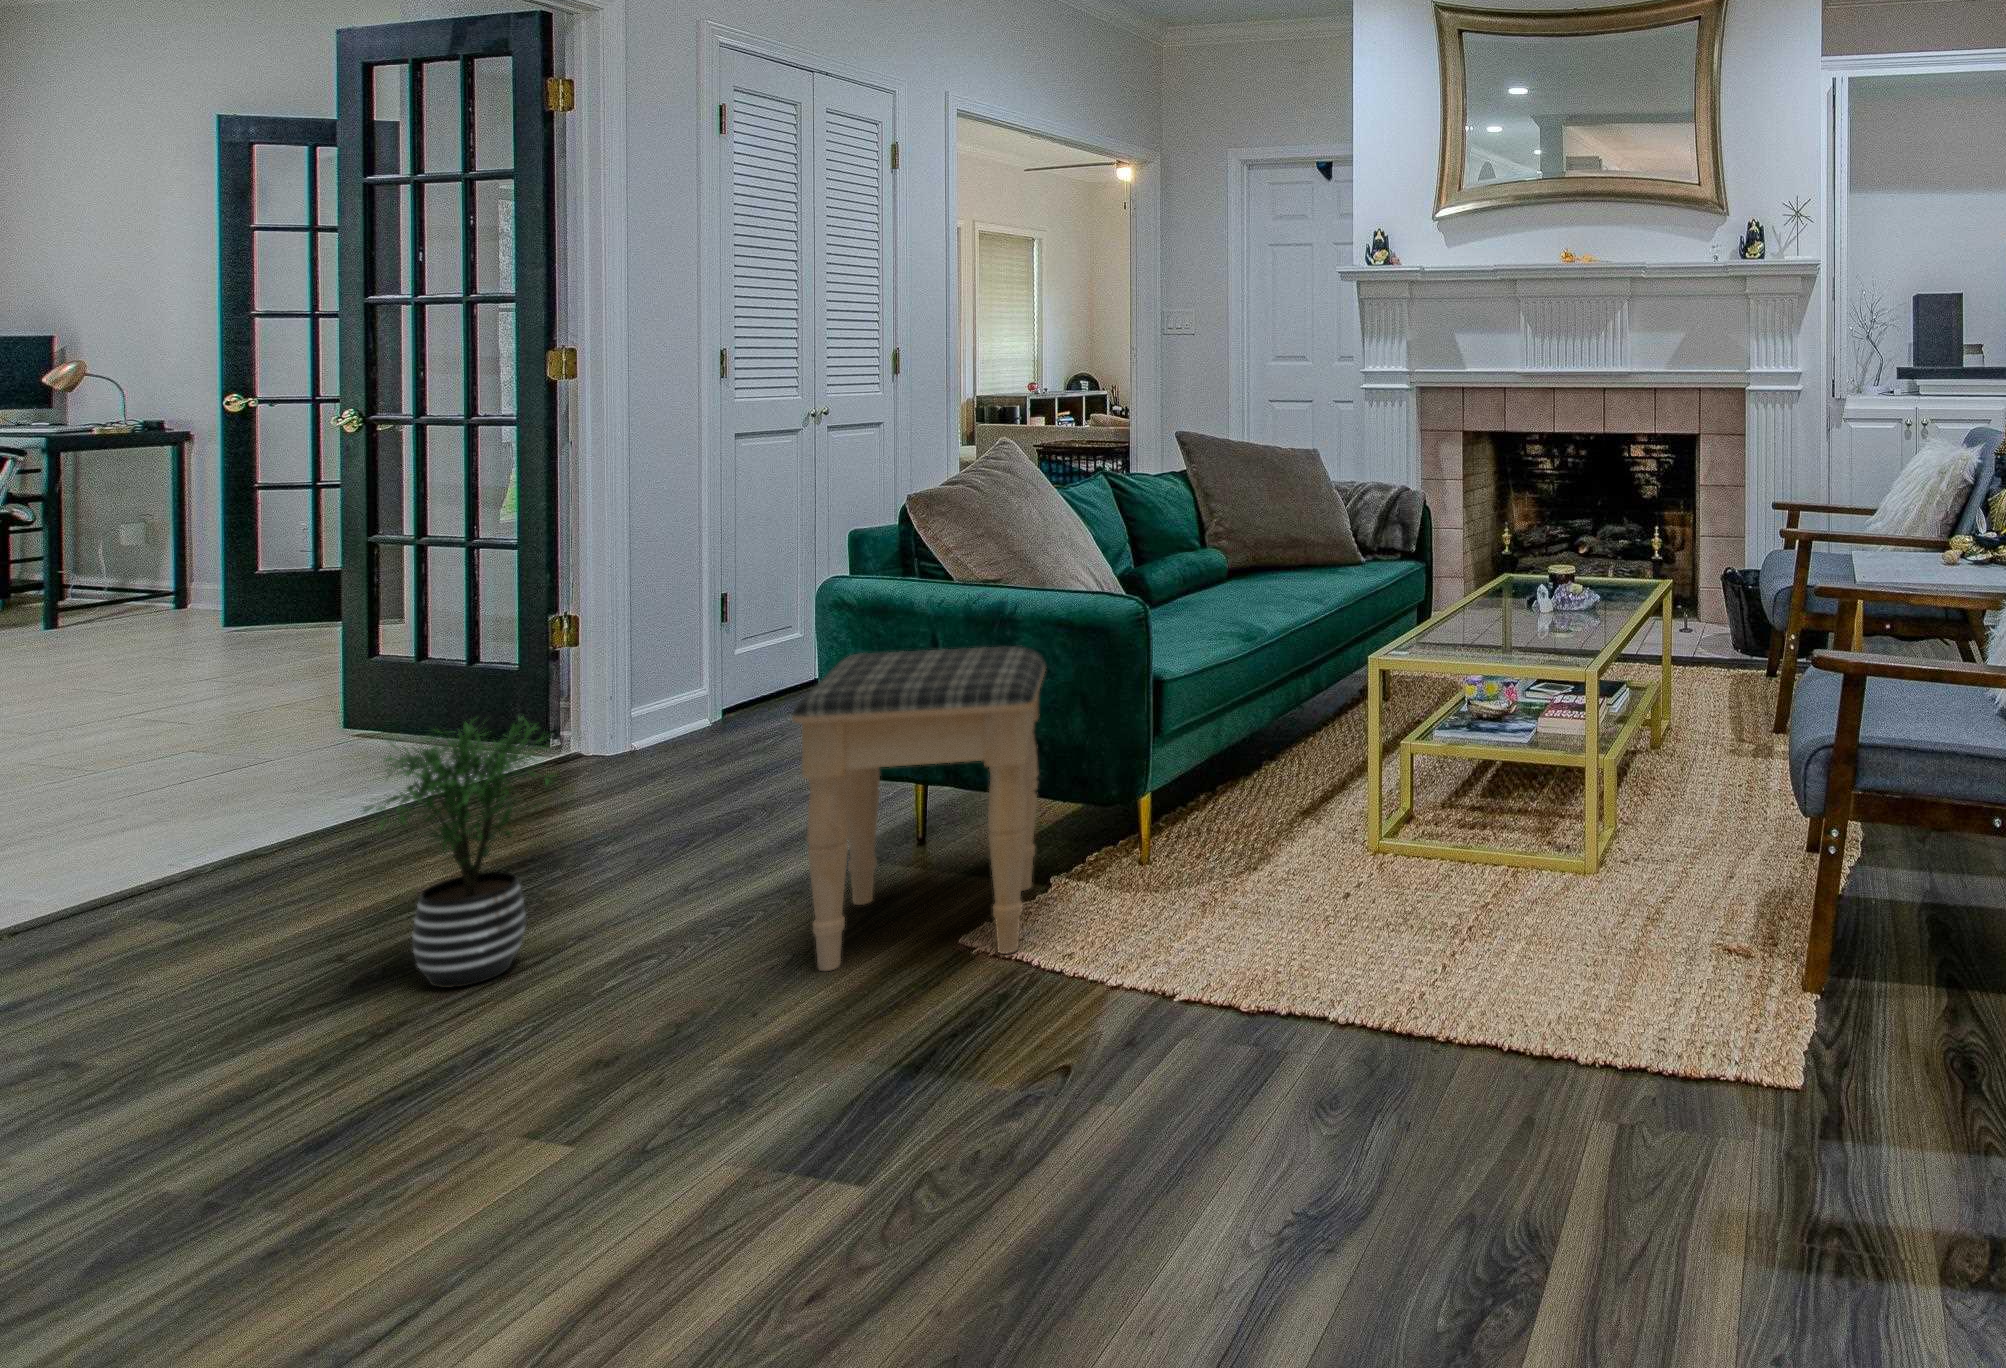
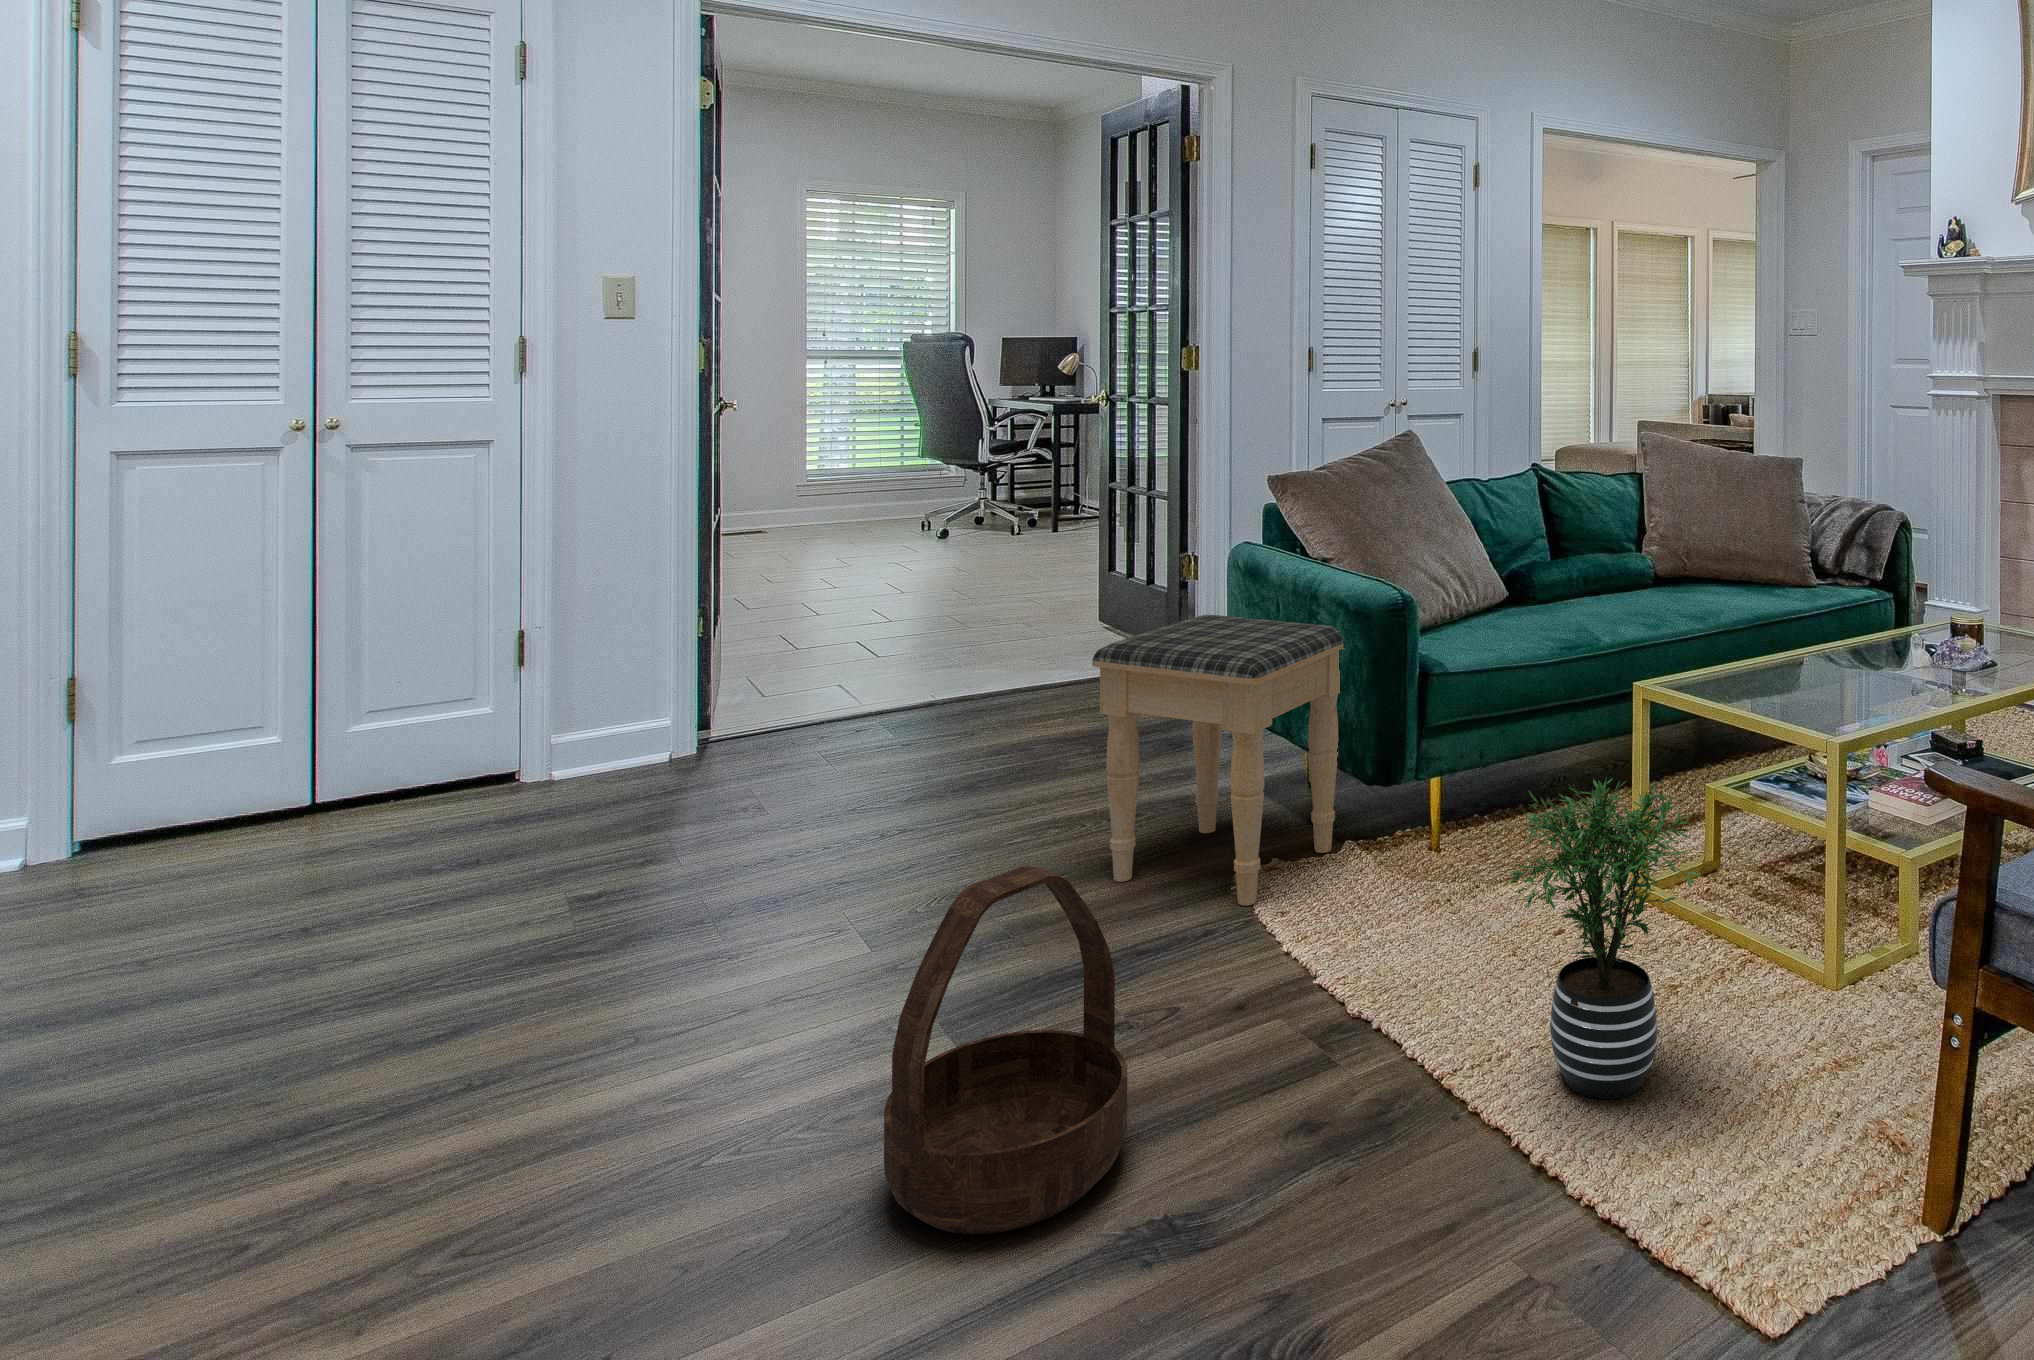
potted plant: present [364,717,554,988] -> present [1510,779,1701,1099]
basket: none [976,898,1230,1294] -> present [884,866,1128,1234]

